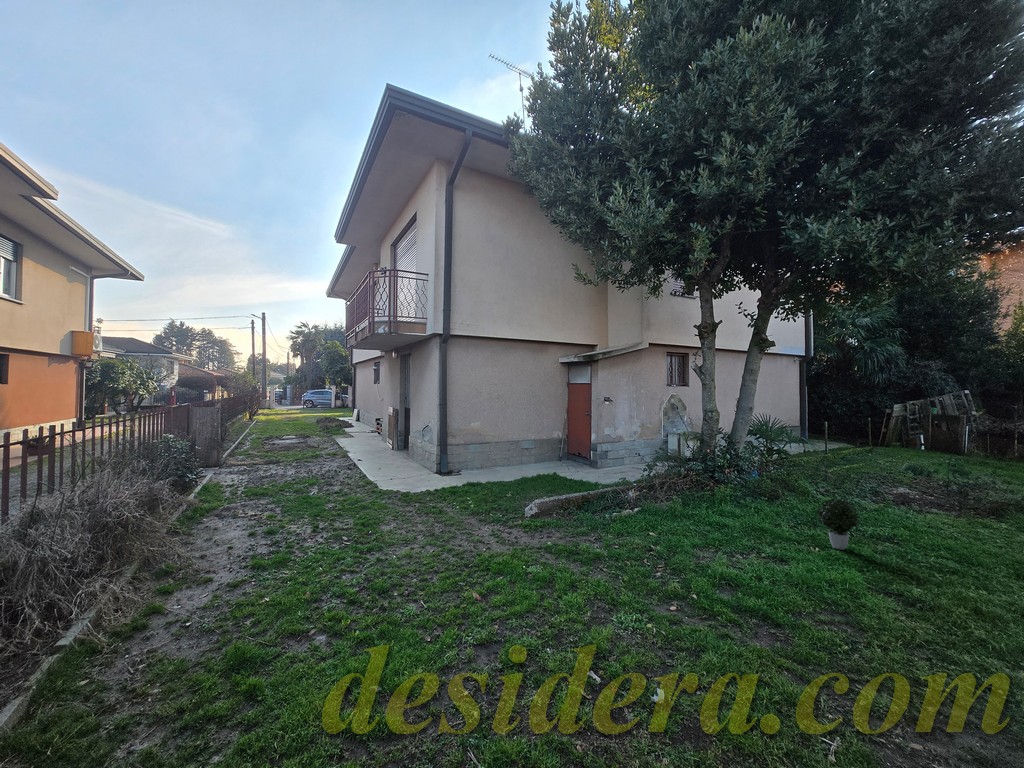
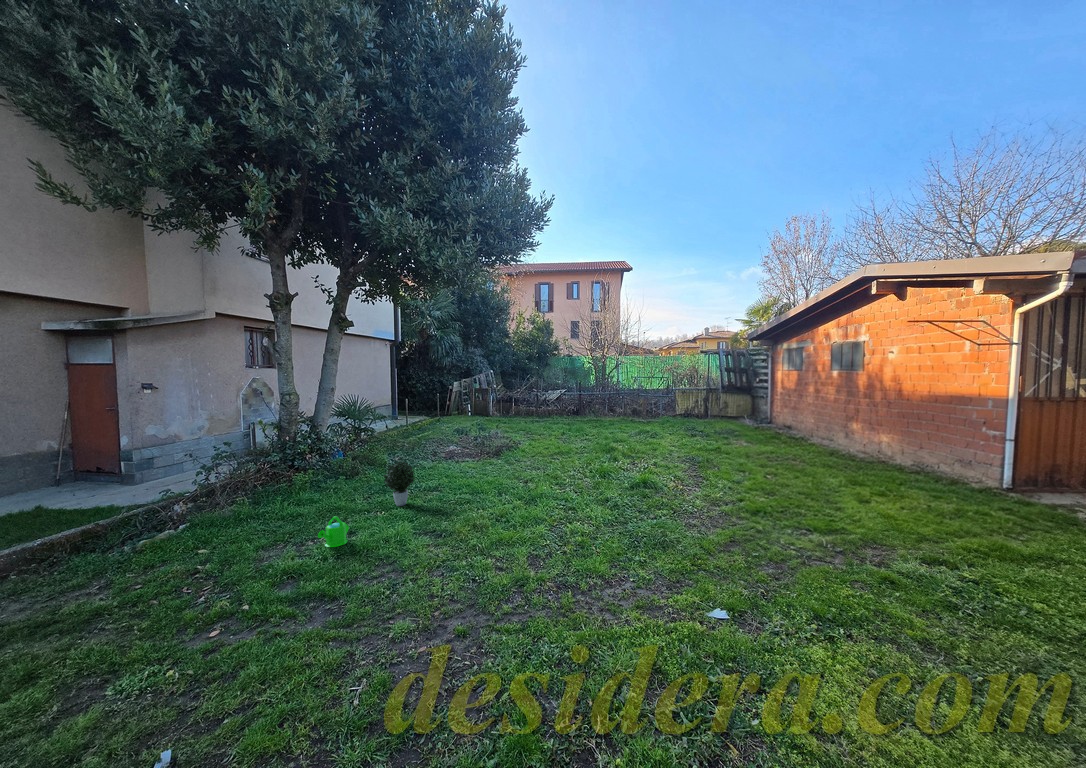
watering can: none [751,540,782,571] -> present [318,516,349,547]

